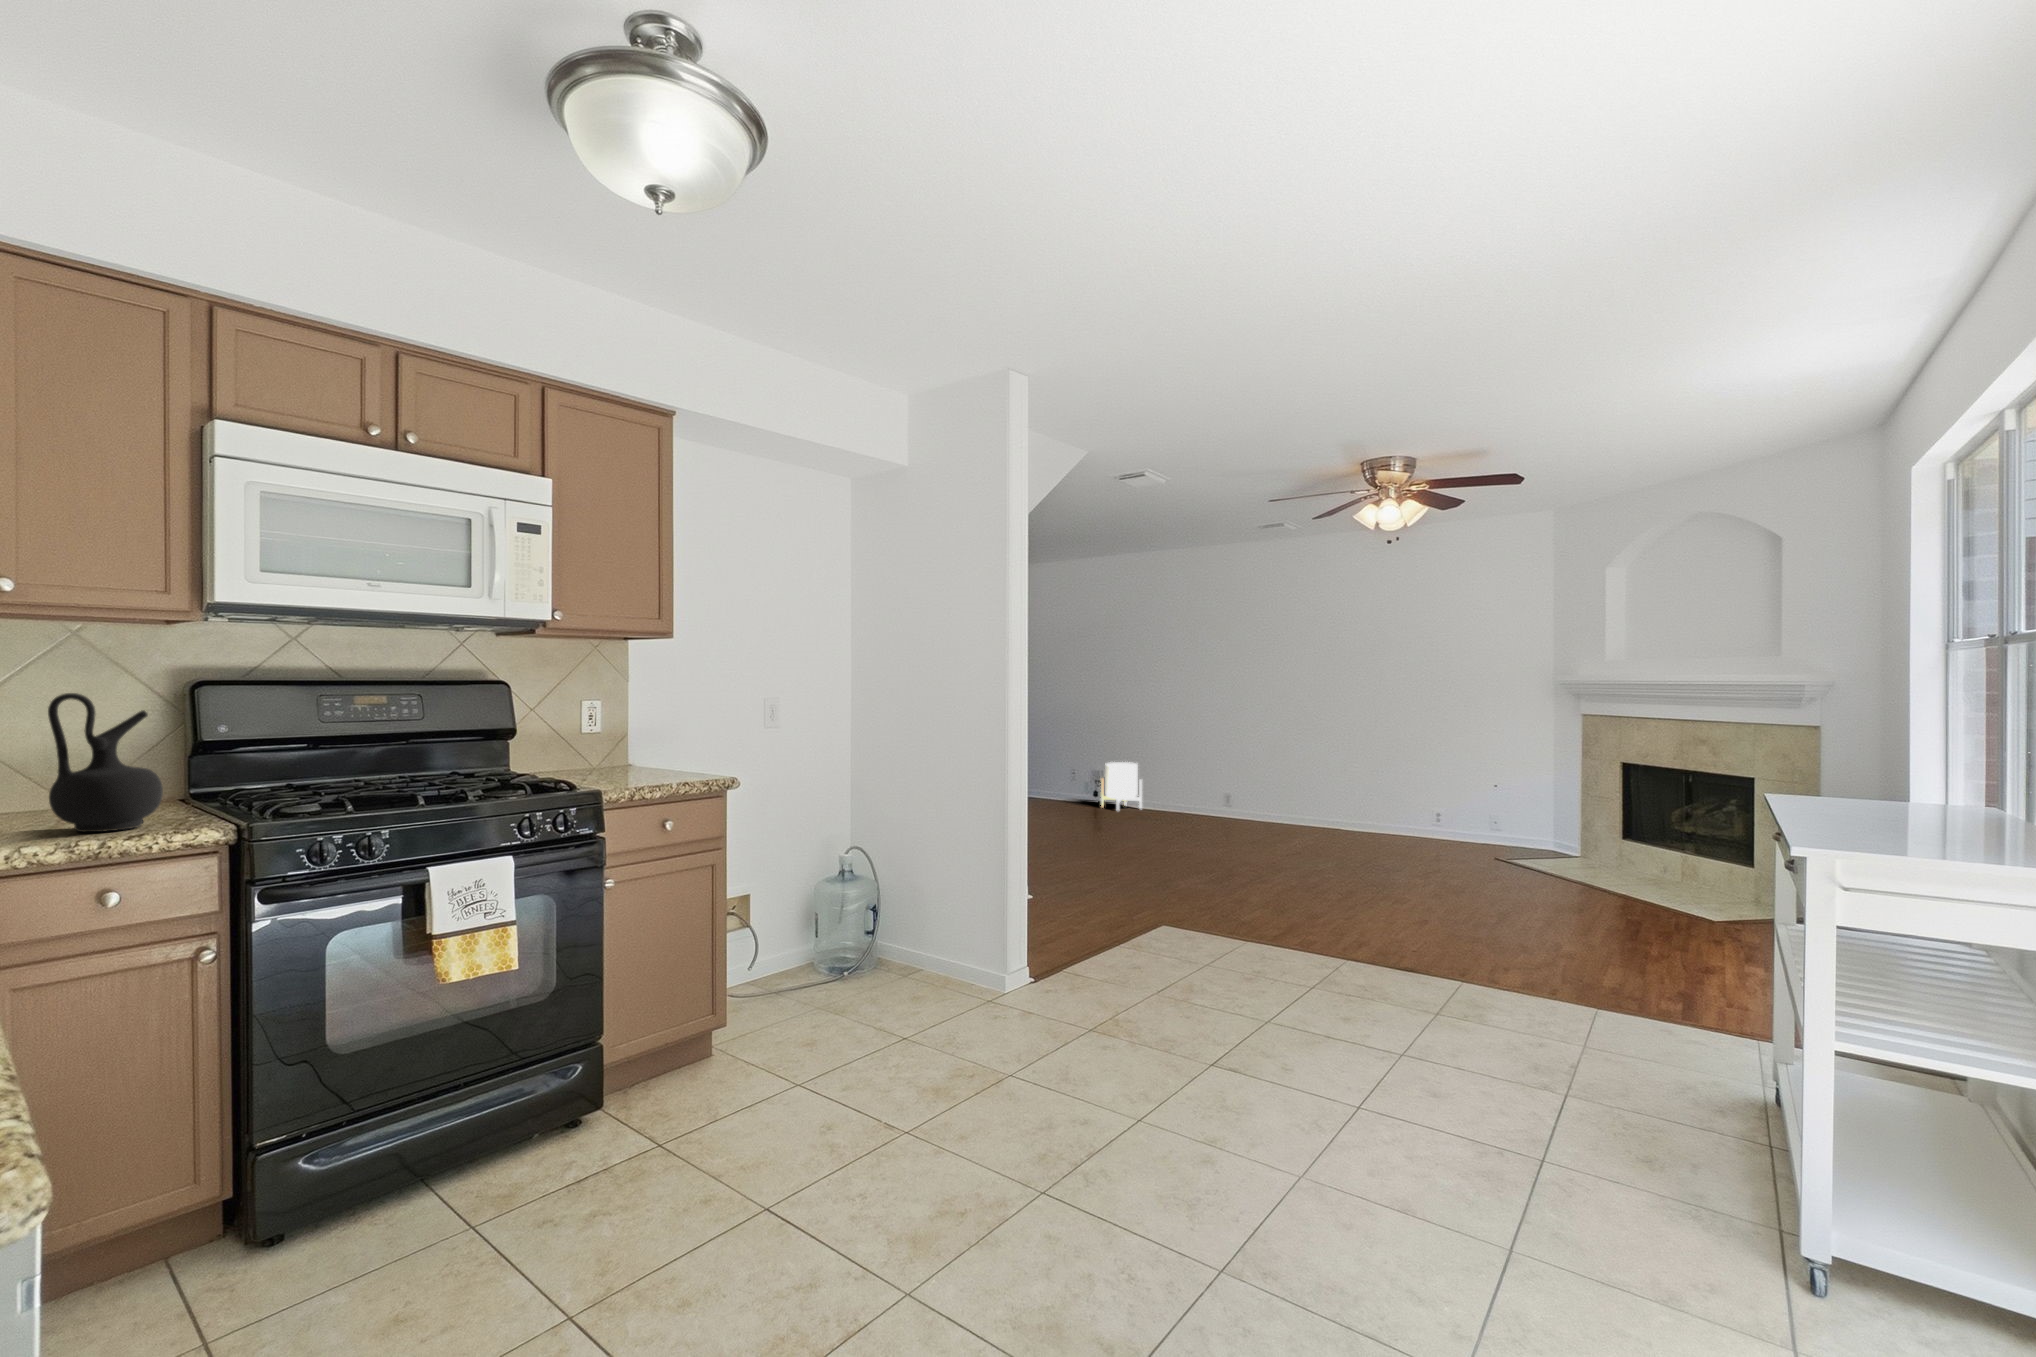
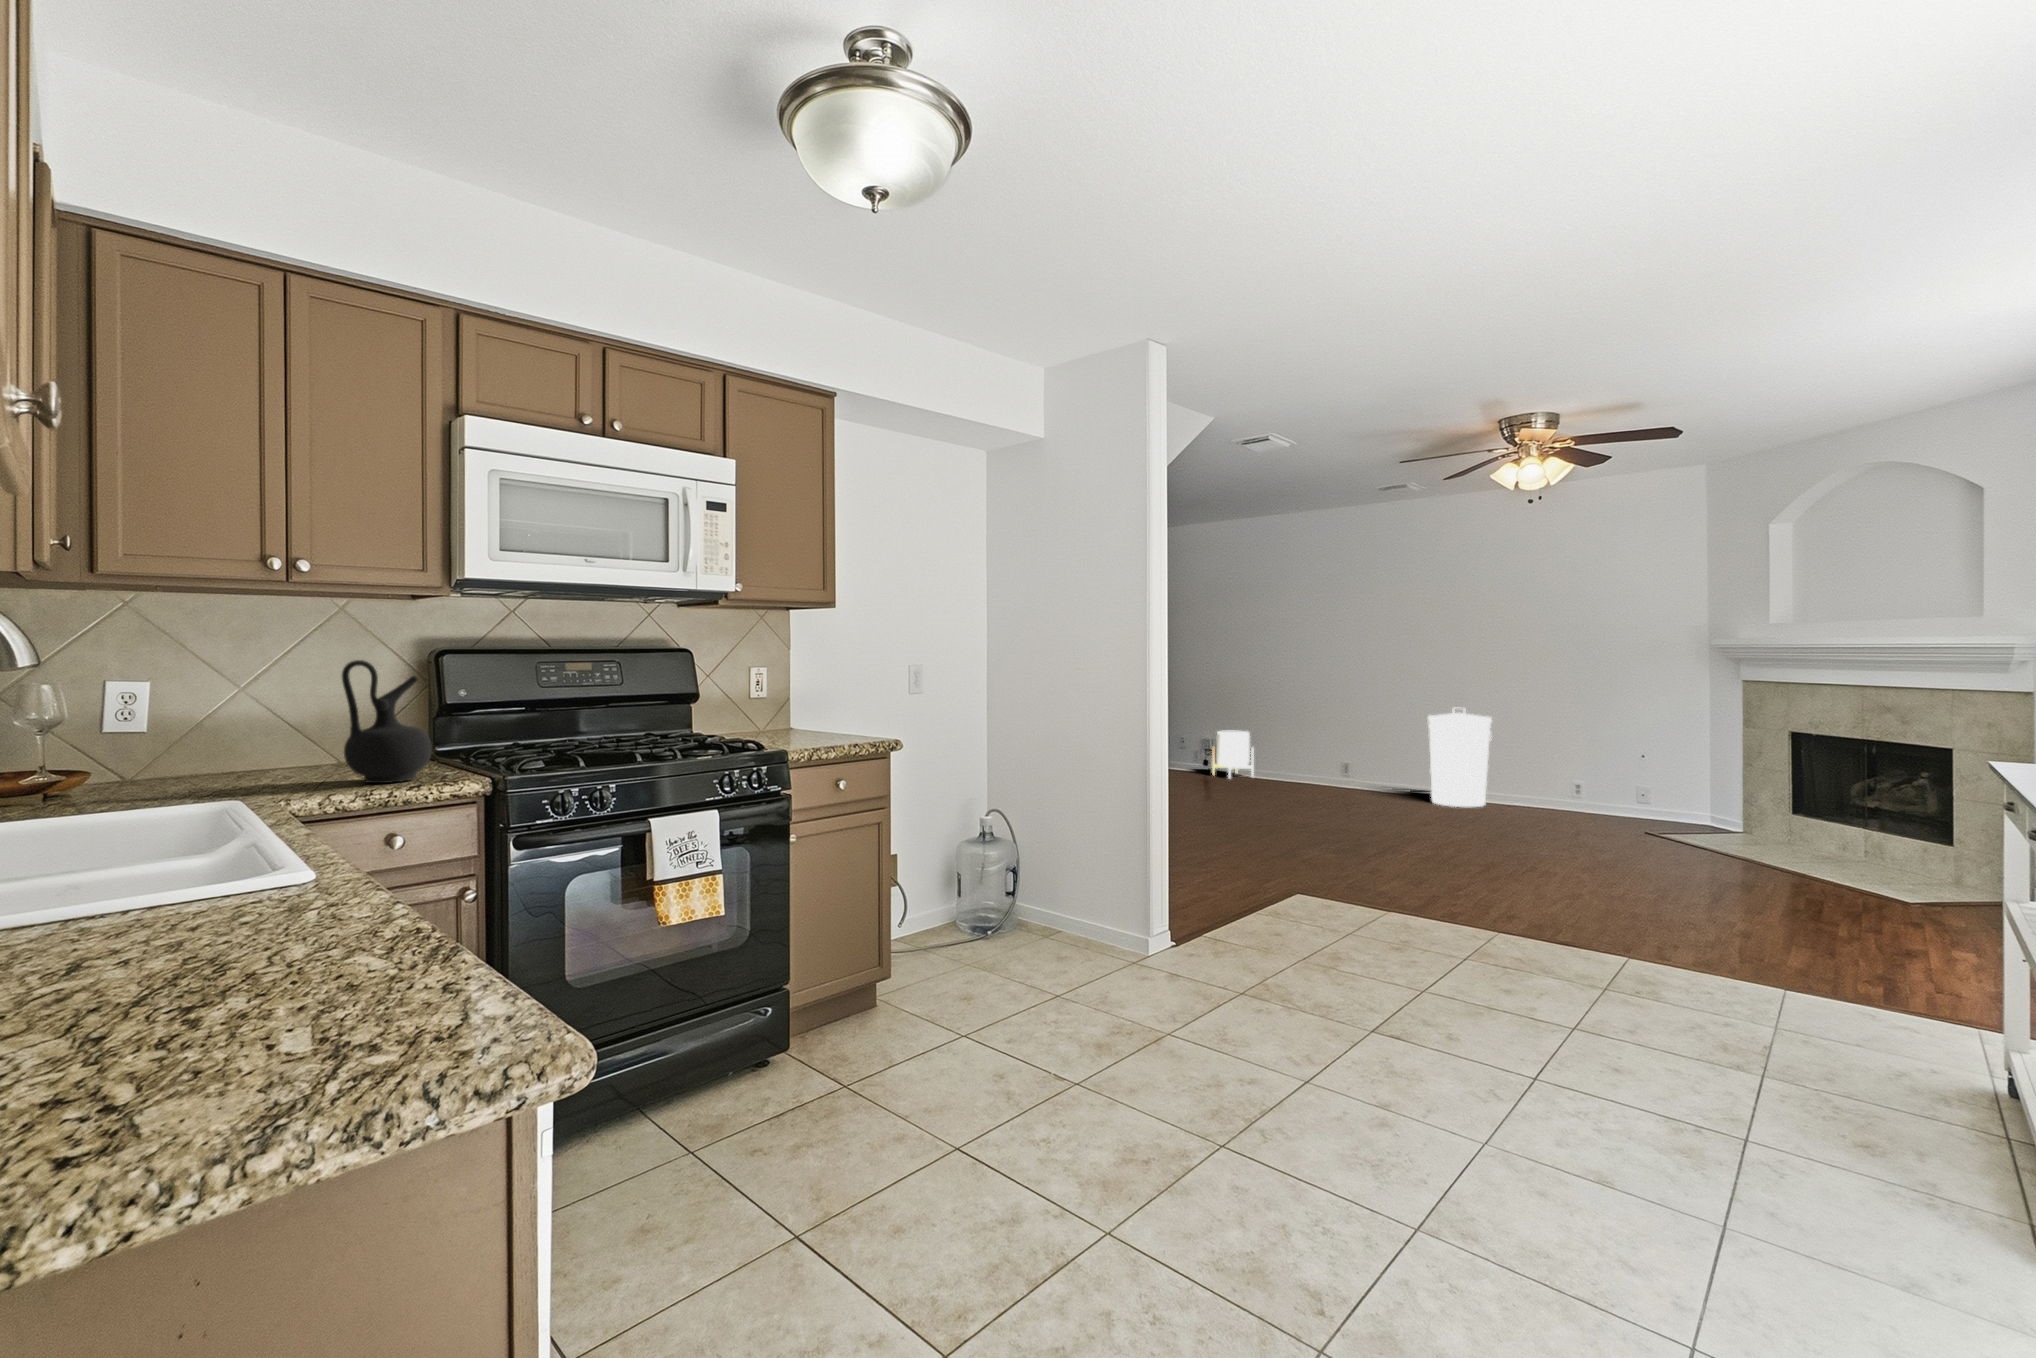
trash can: none [1305,740,1367,838] -> present [1427,708,1492,807]

